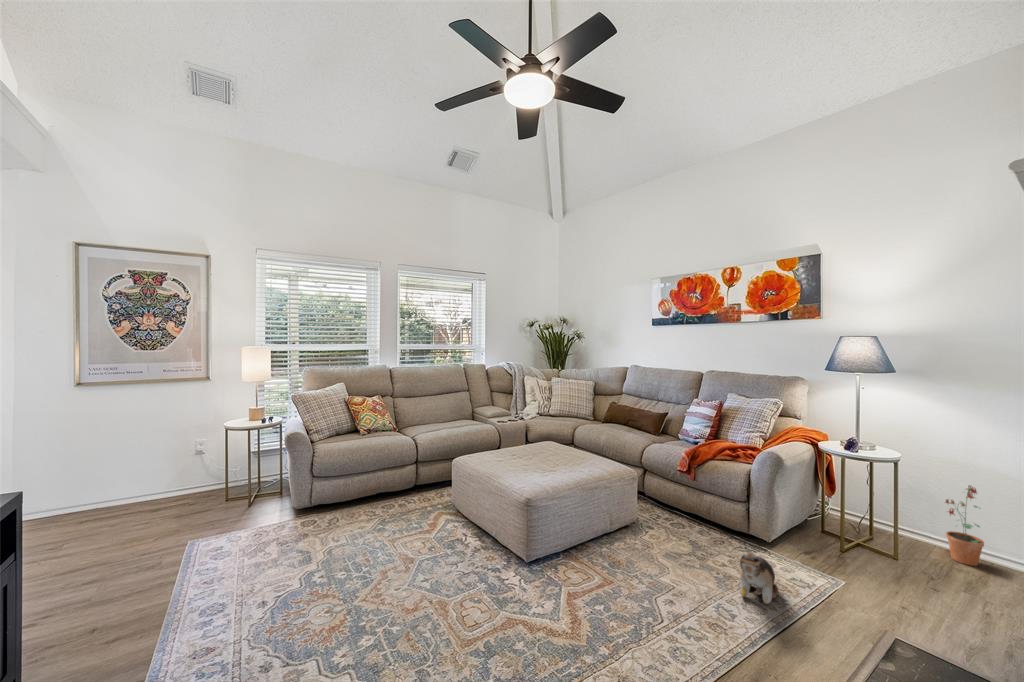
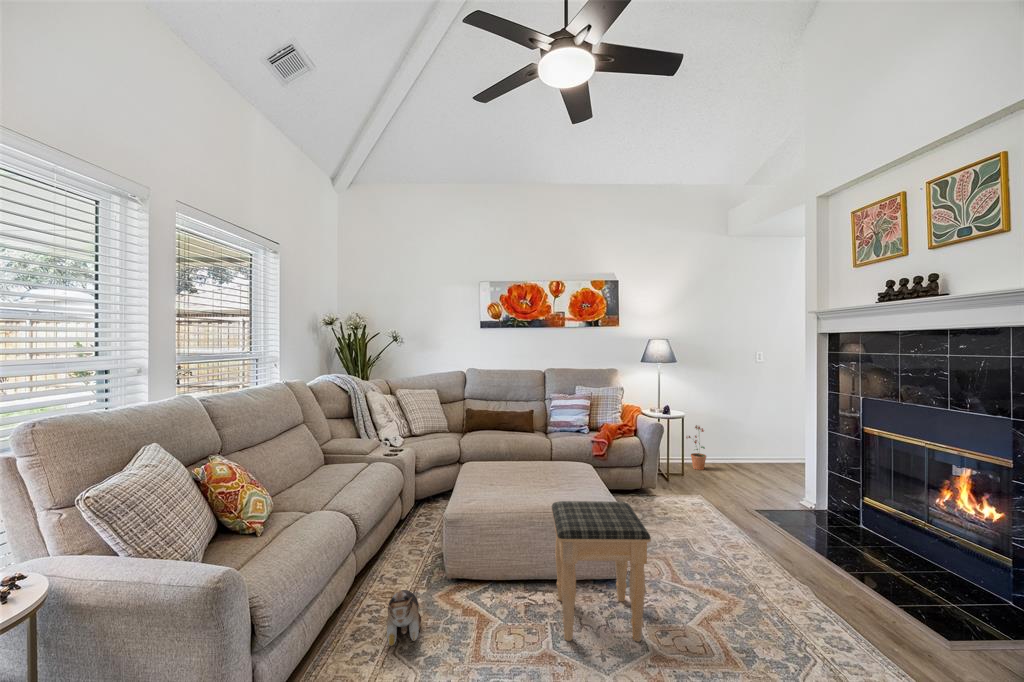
footstool: none [403,476,506,615] -> present [552,501,651,642]
plush toy: present [738,552,778,604] -> present [386,590,421,646]

